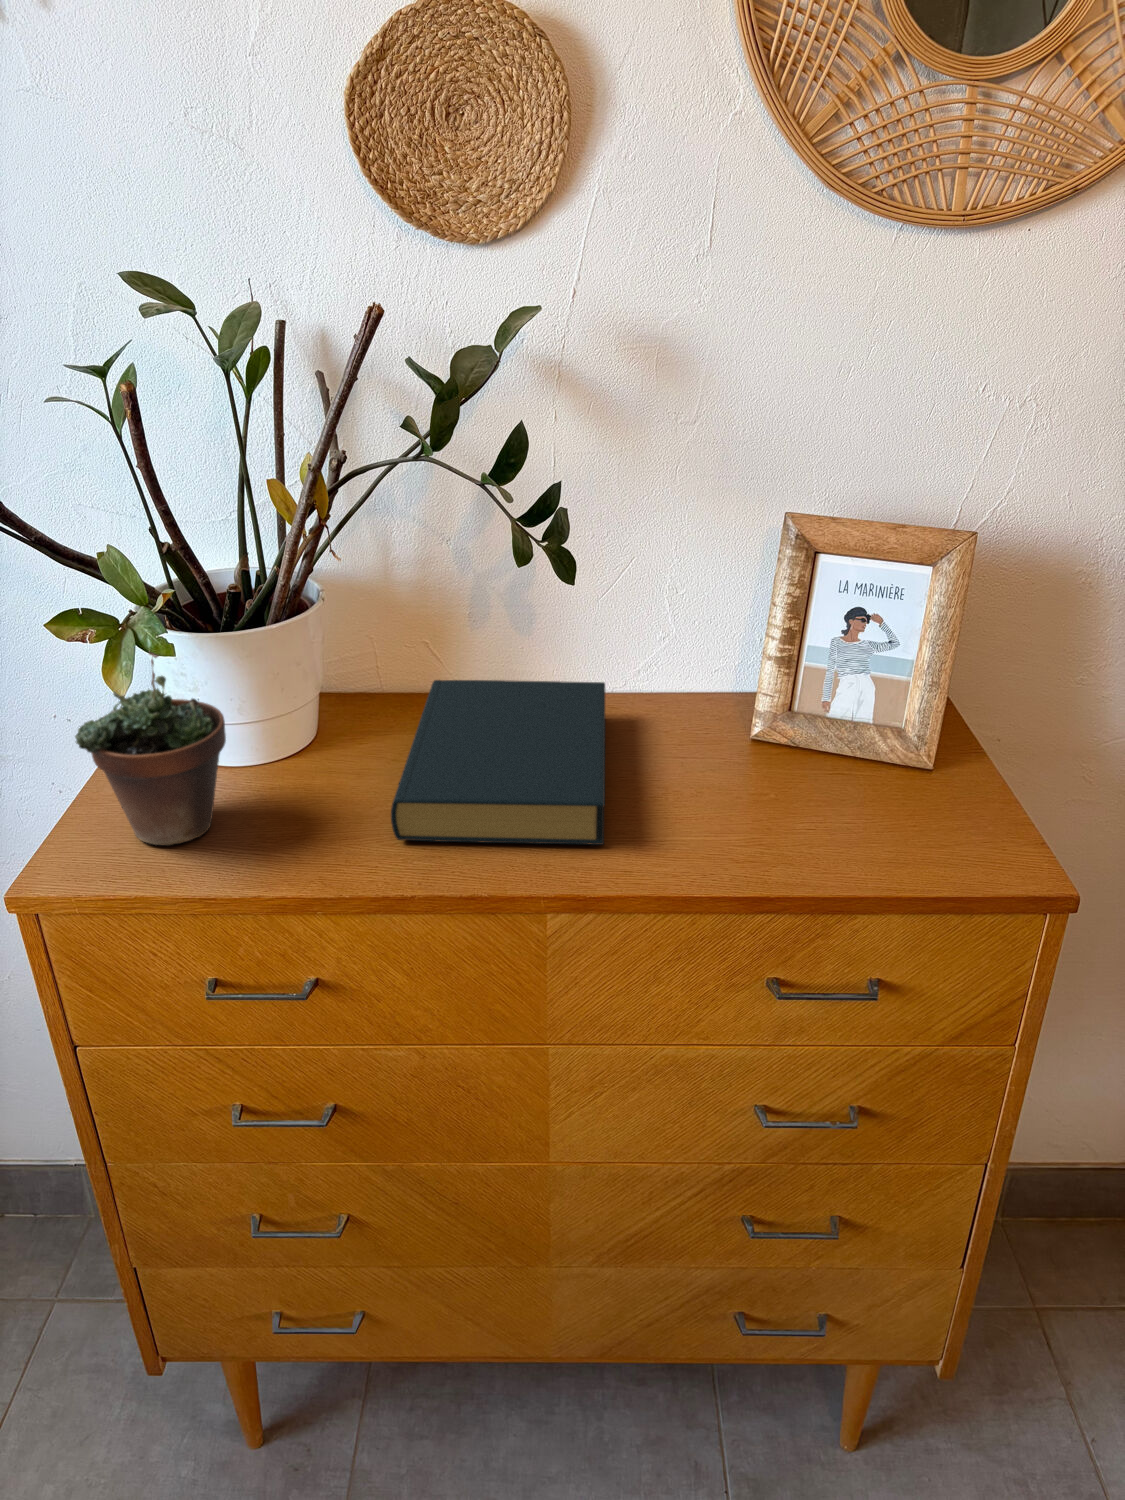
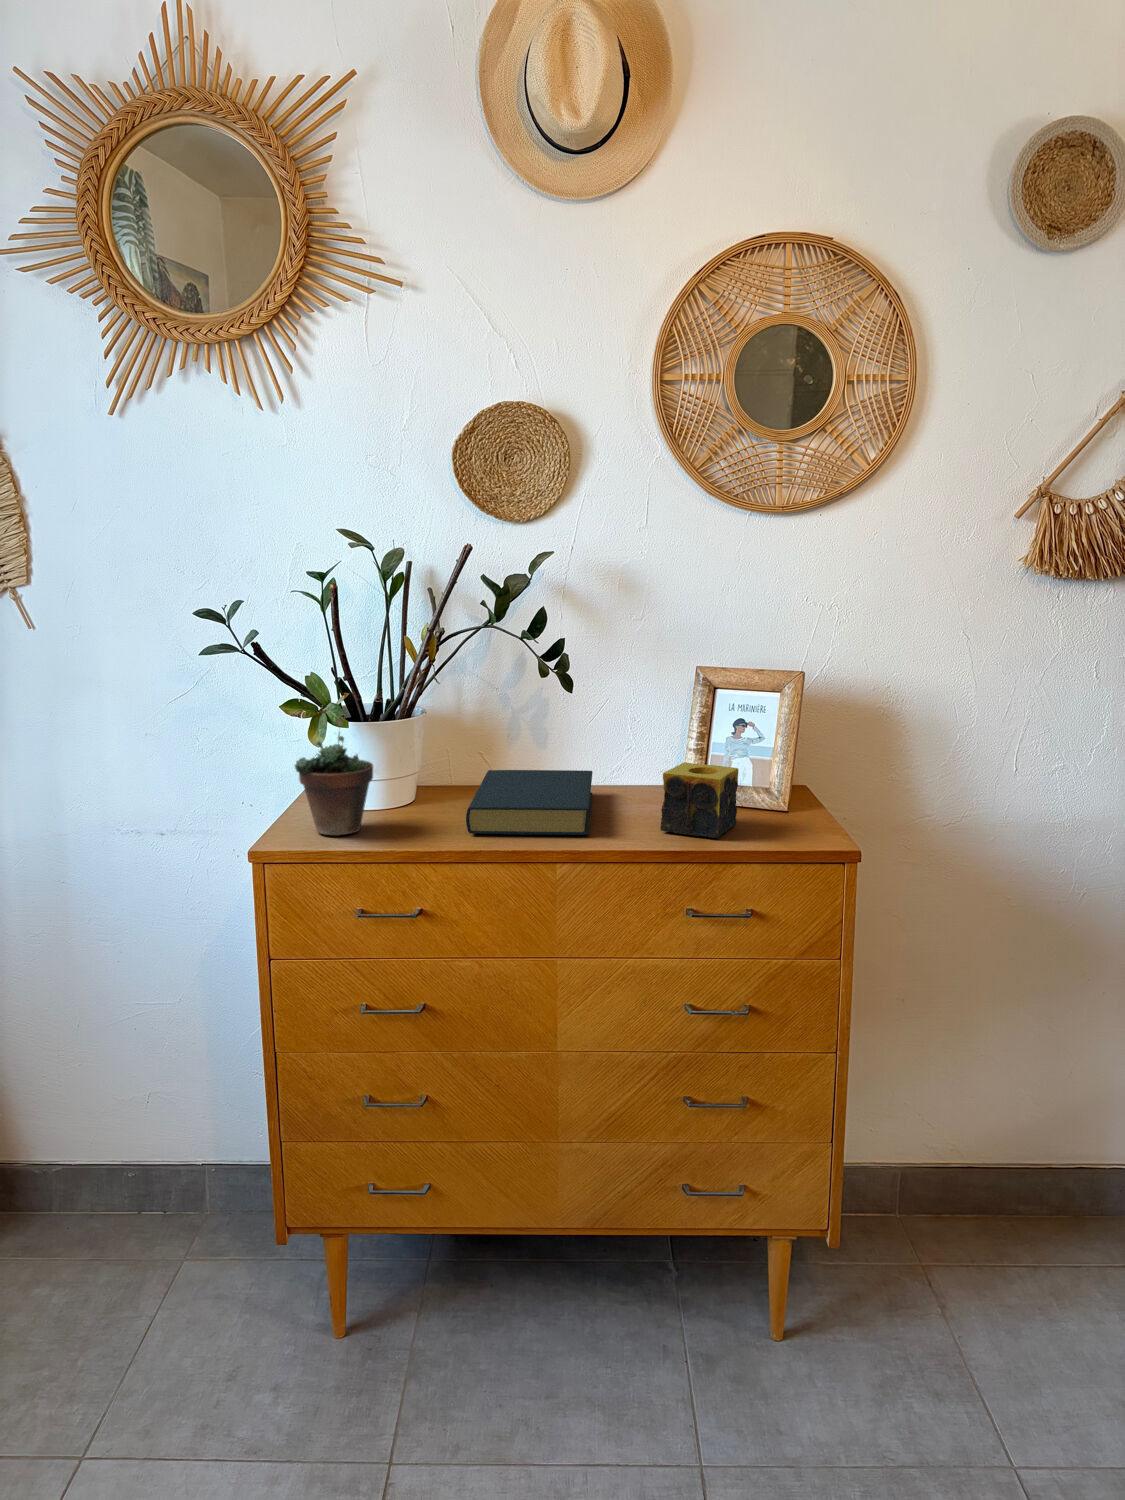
candle: none [726,702,865,853] -> present [660,762,738,838]

